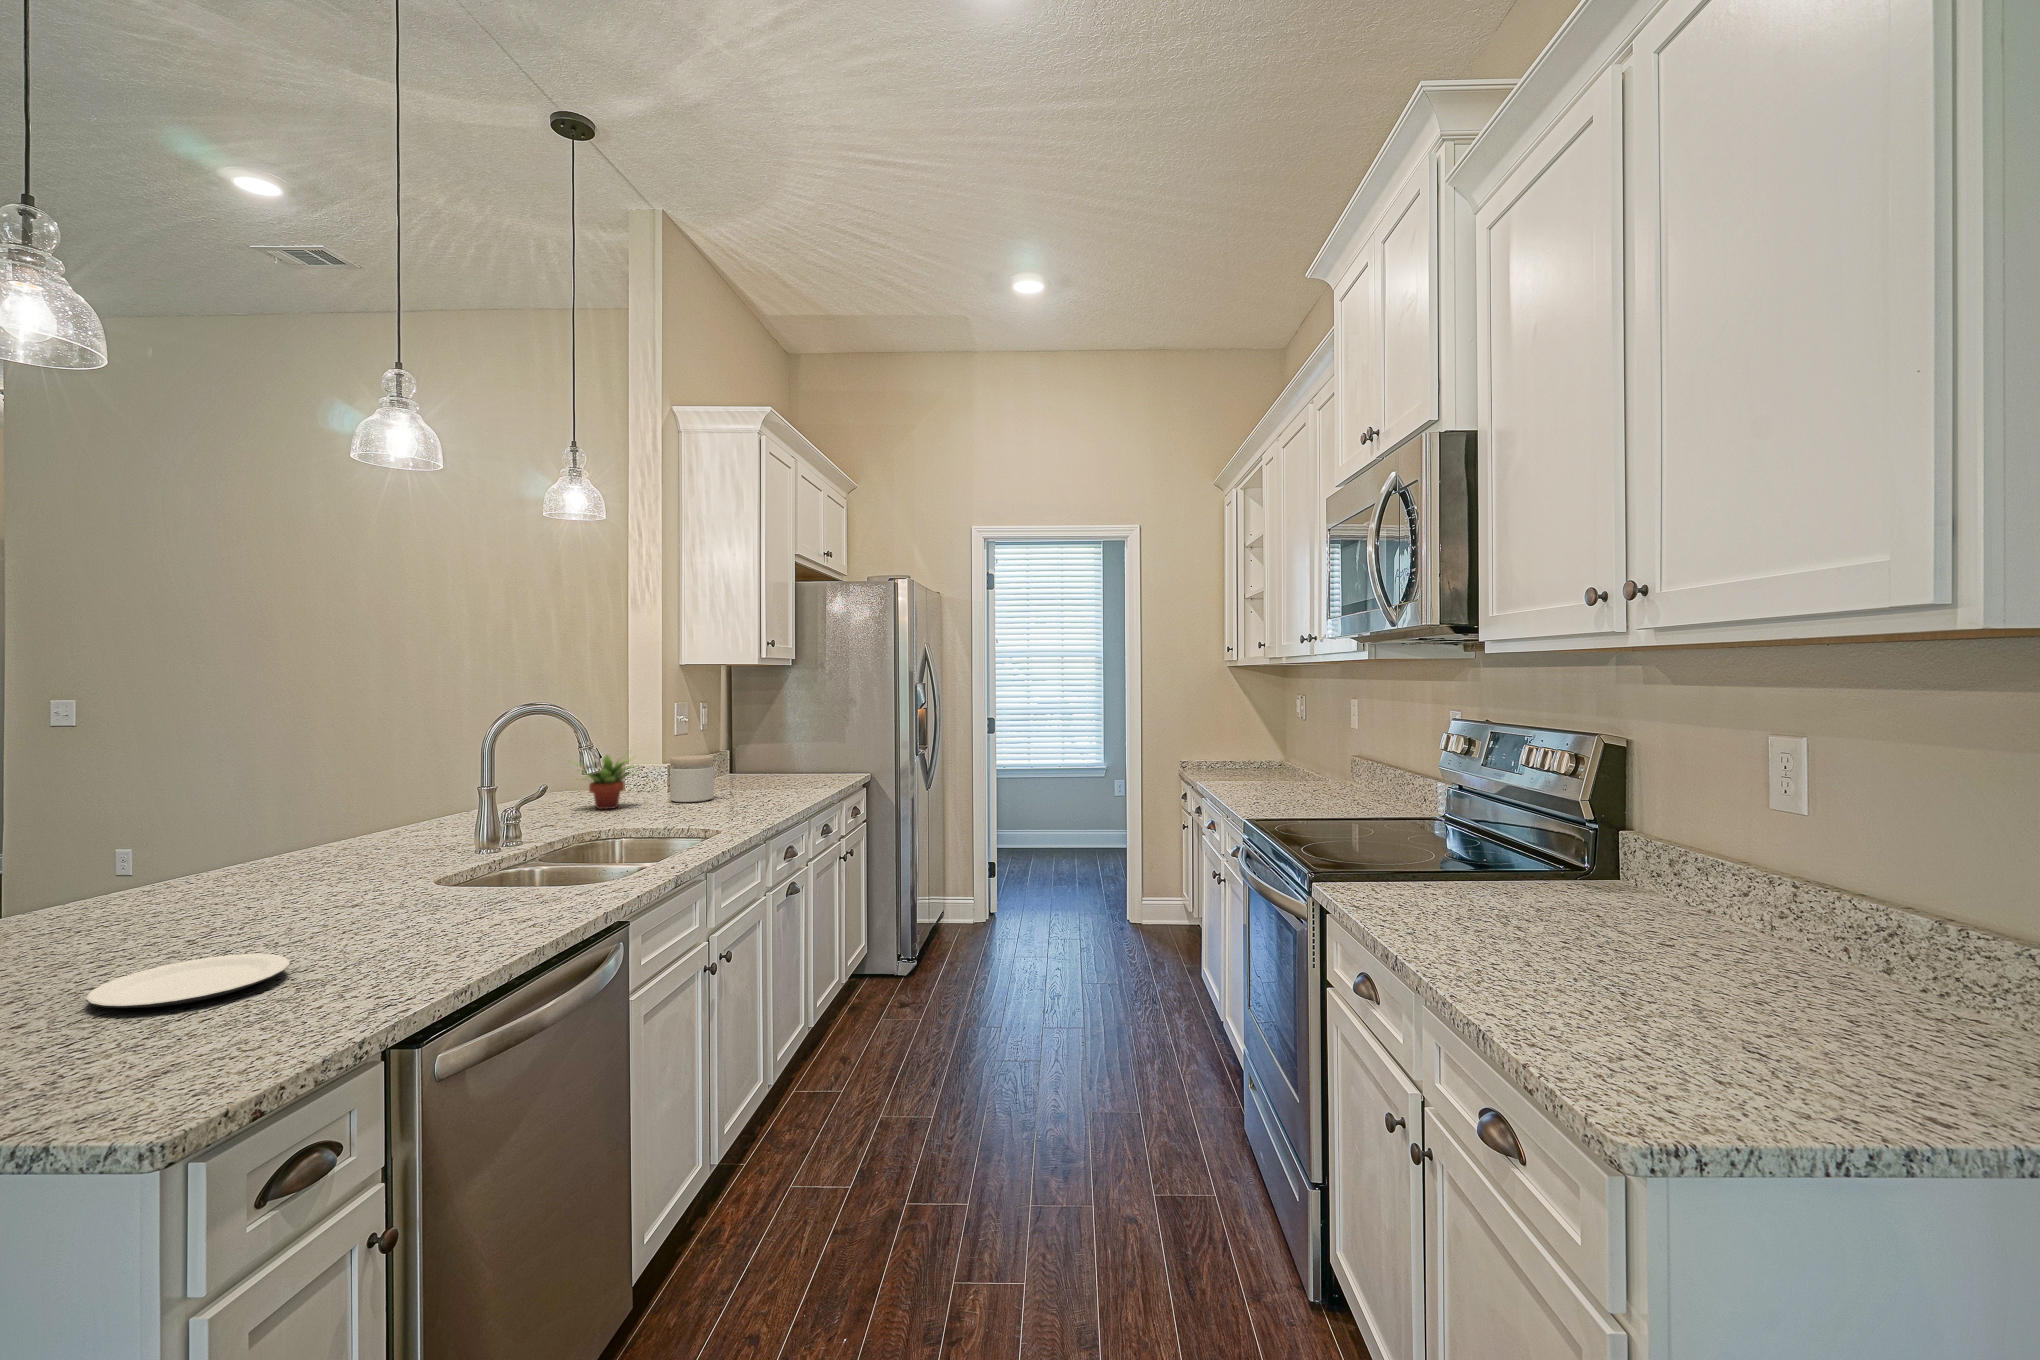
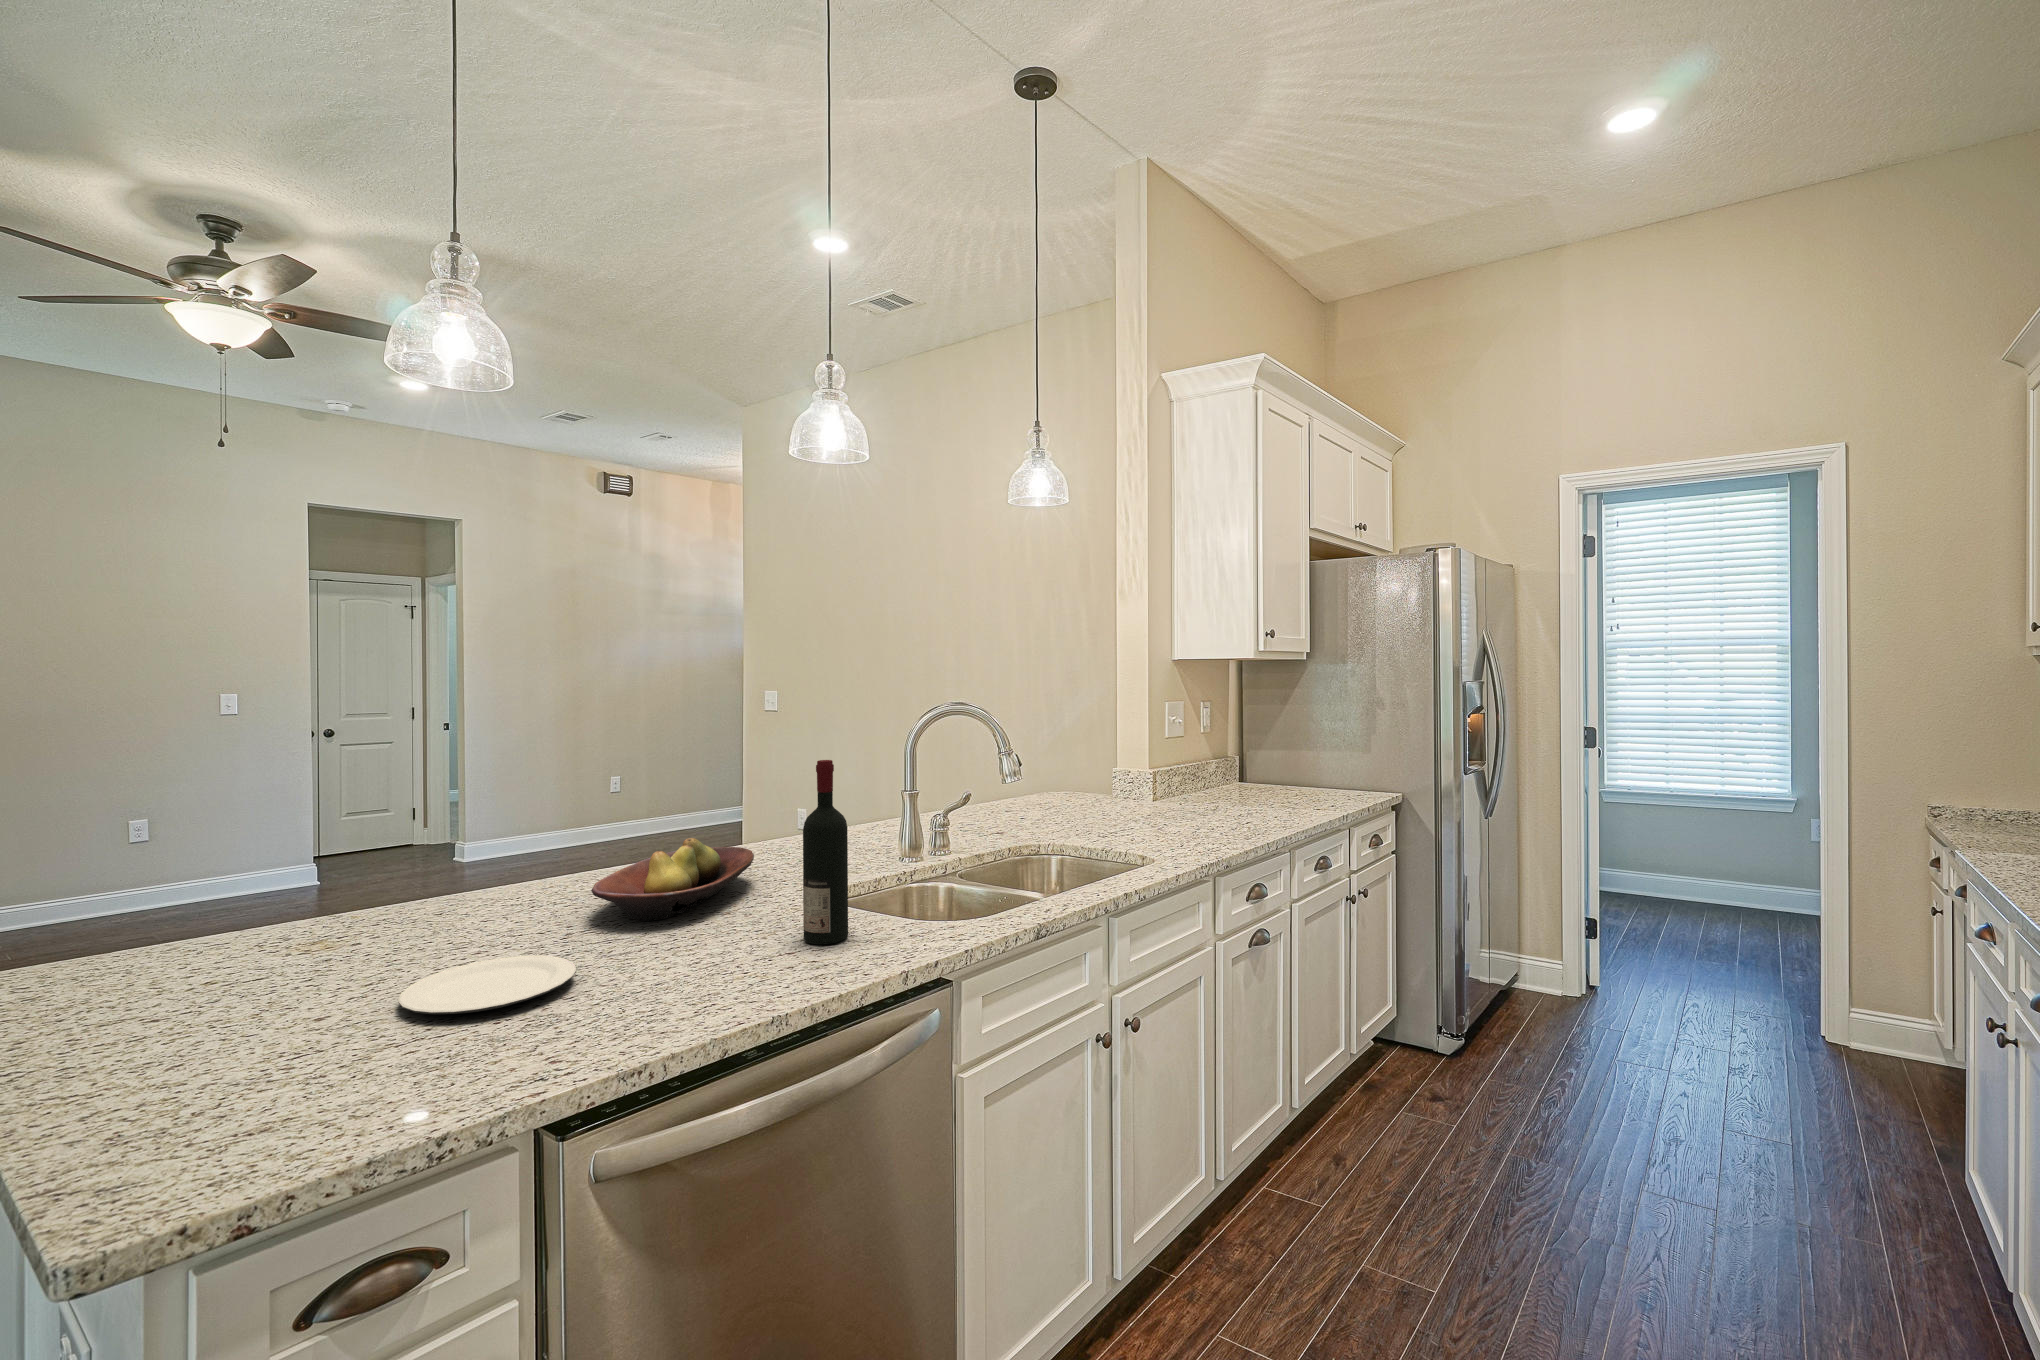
wine bottle: none [474,750,519,913] -> present [803,760,848,944]
jar: present [670,755,714,802] -> none [1147,760,1192,813]
succulent plant: present [572,756,636,810] -> none [1046,751,1115,812]
fruit bowl: none [177,849,347,930] -> present [591,838,754,921]

